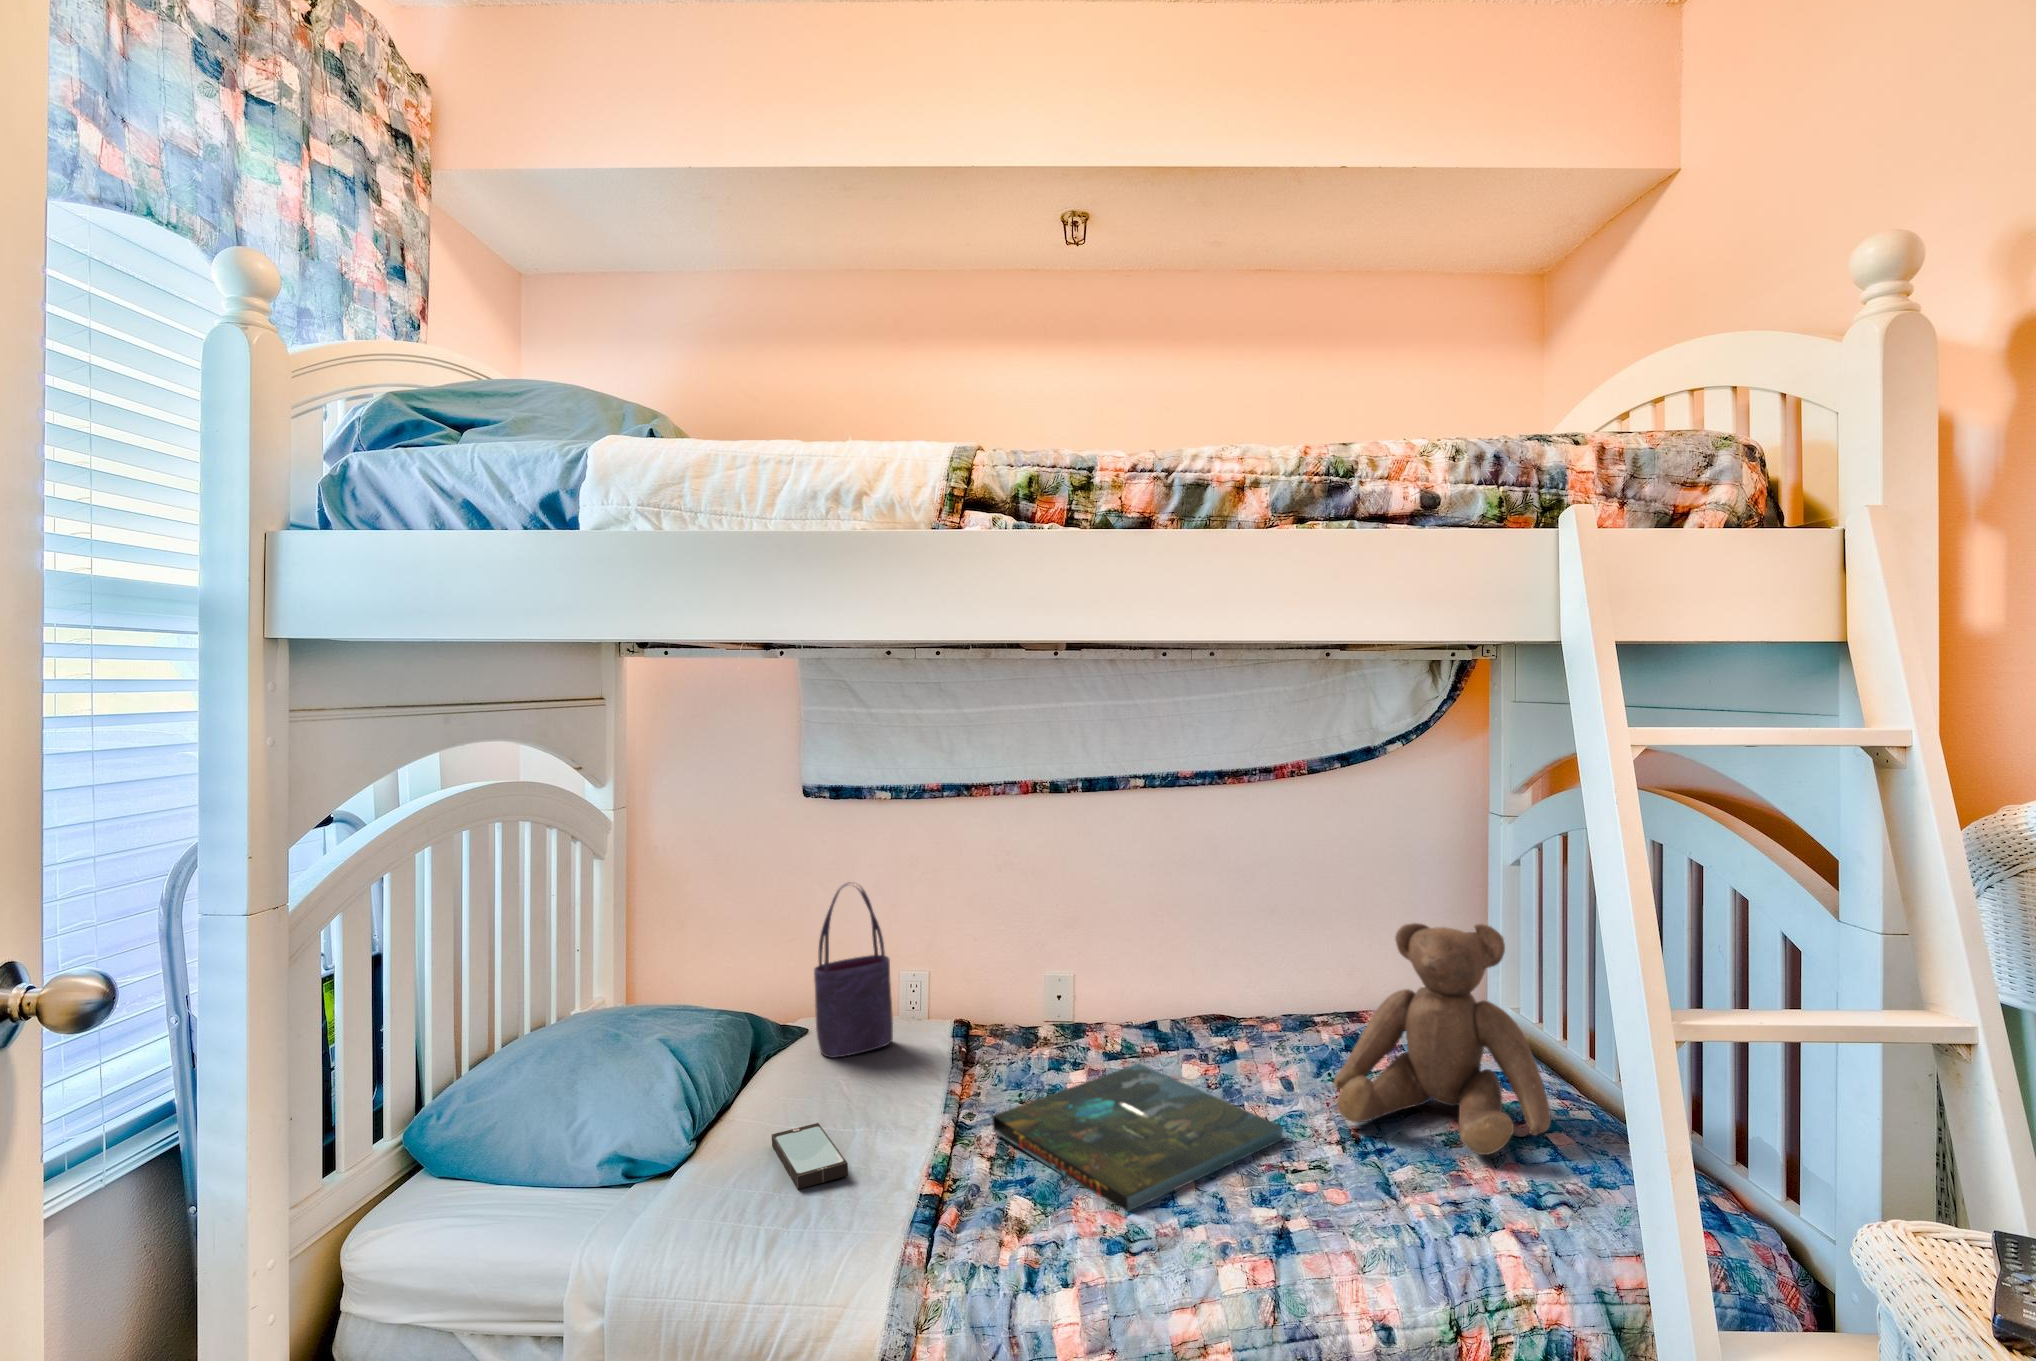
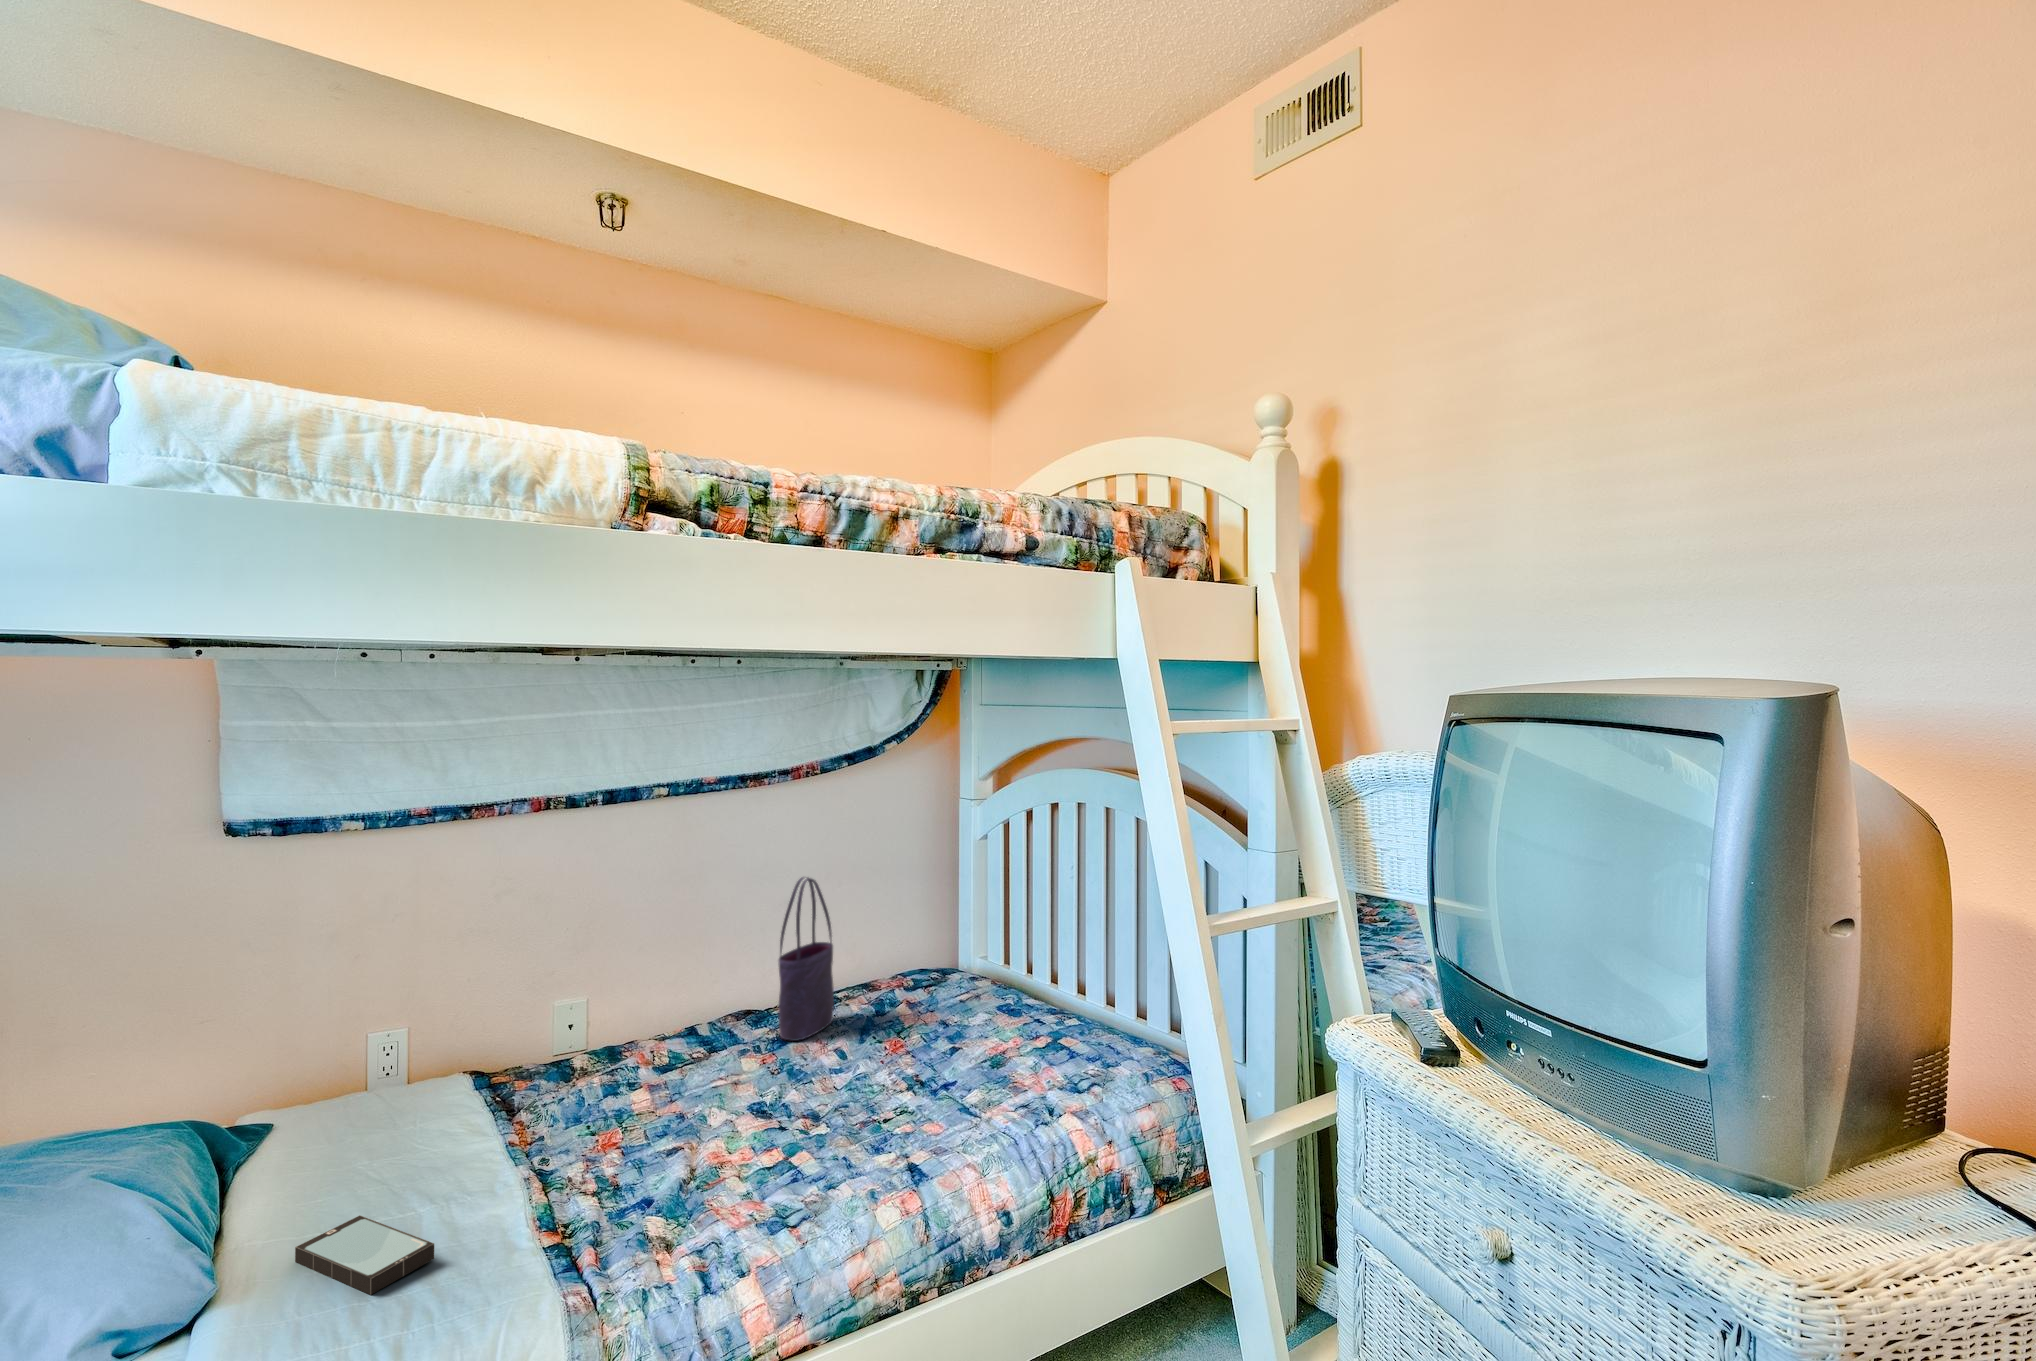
tote bag: present [814,882,893,1058] -> present [779,877,834,1041]
teddy bear: present [1333,923,1551,1155] -> none [893,888,1061,1068]
board game: present [992,1063,1283,1211] -> none [580,1065,869,1199]

